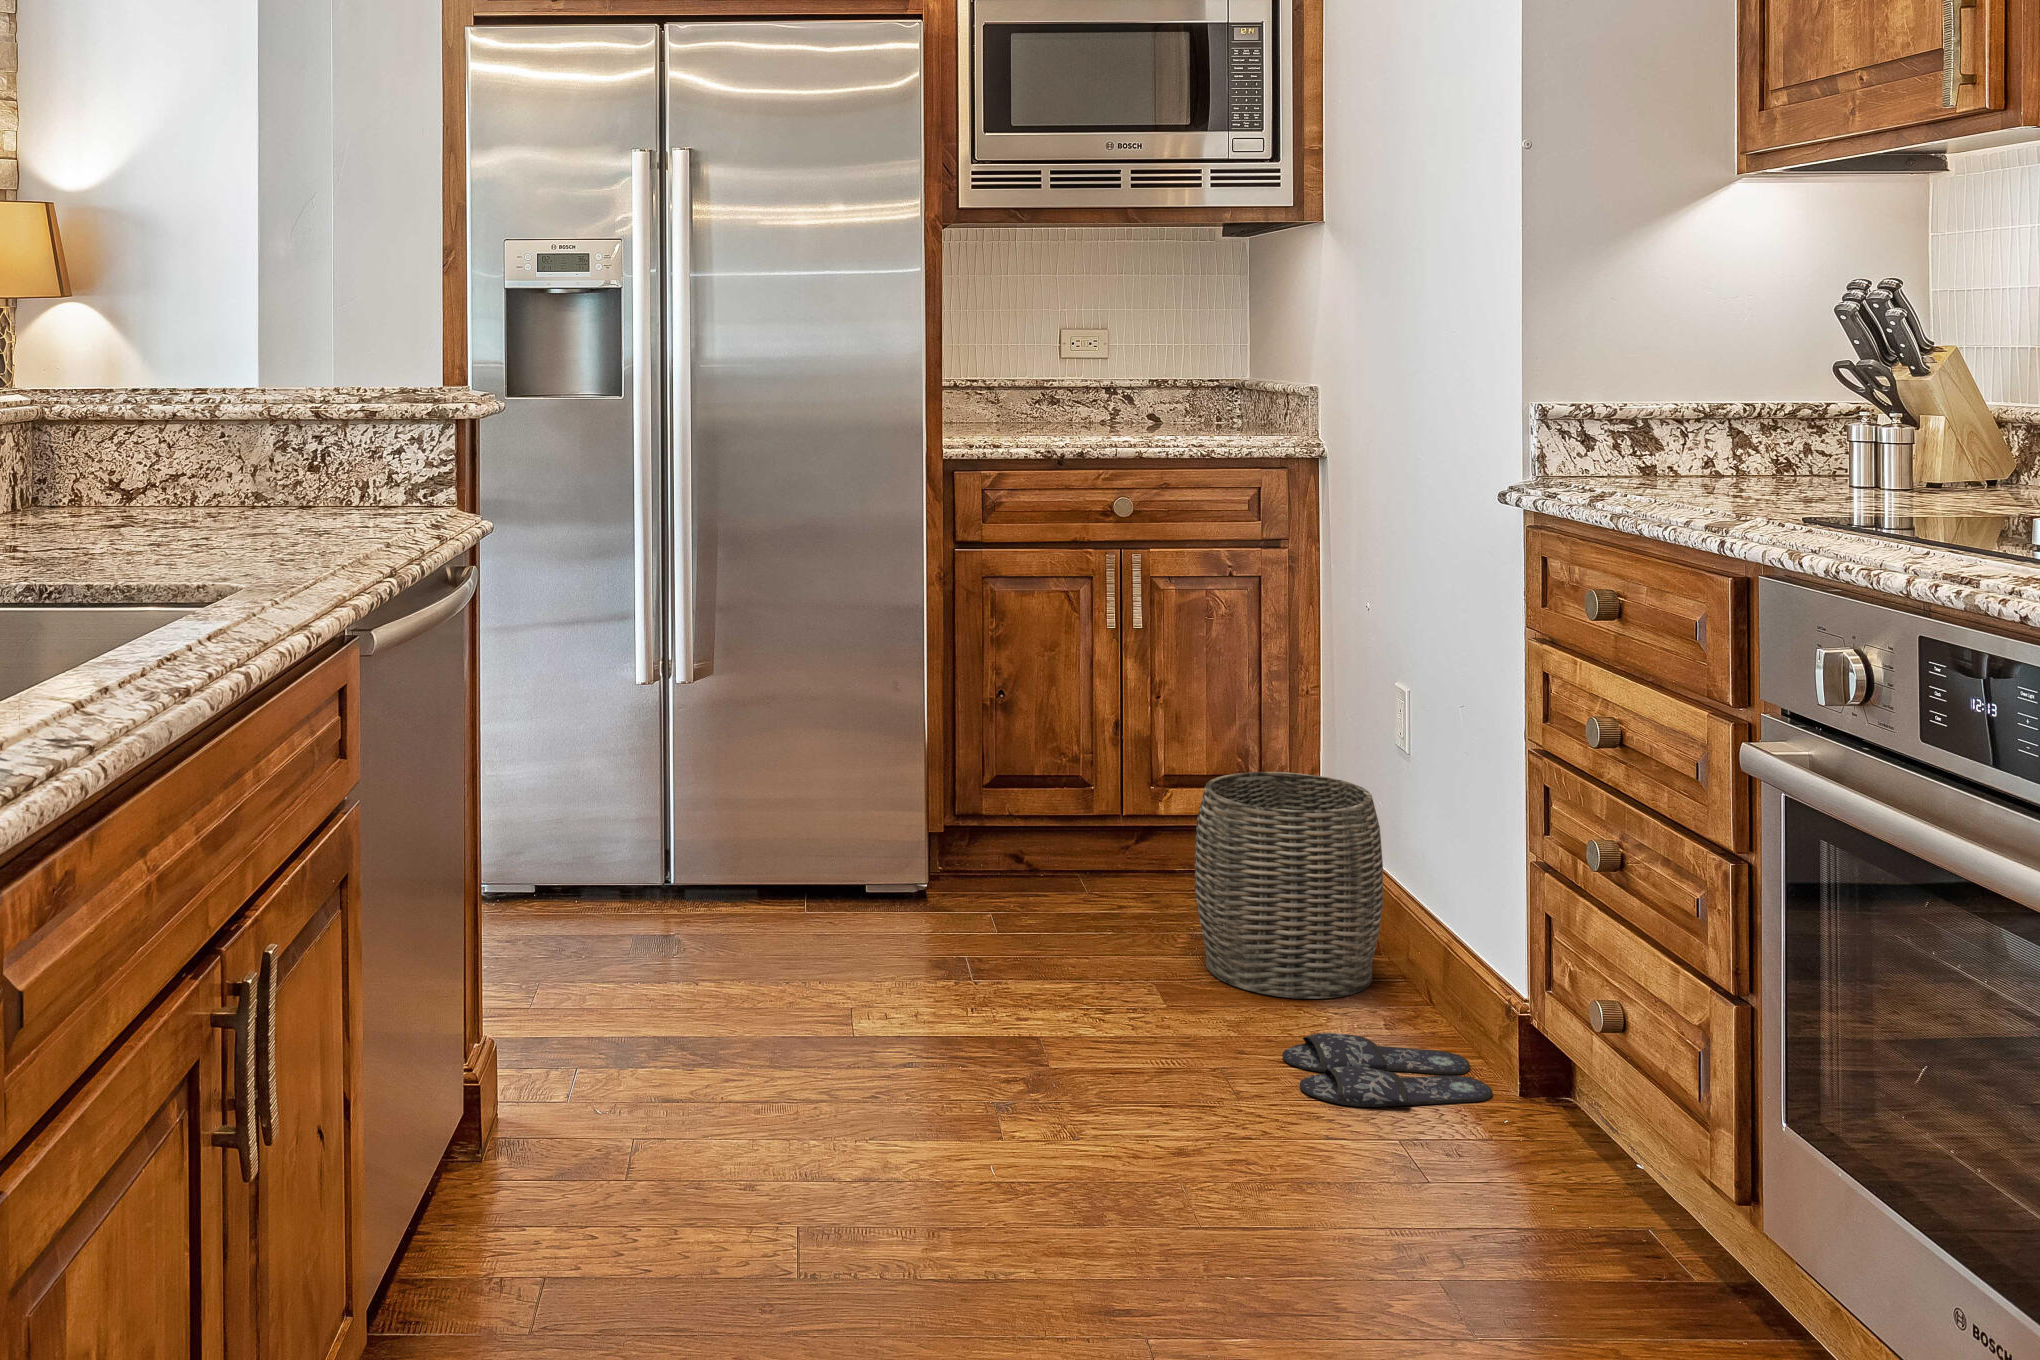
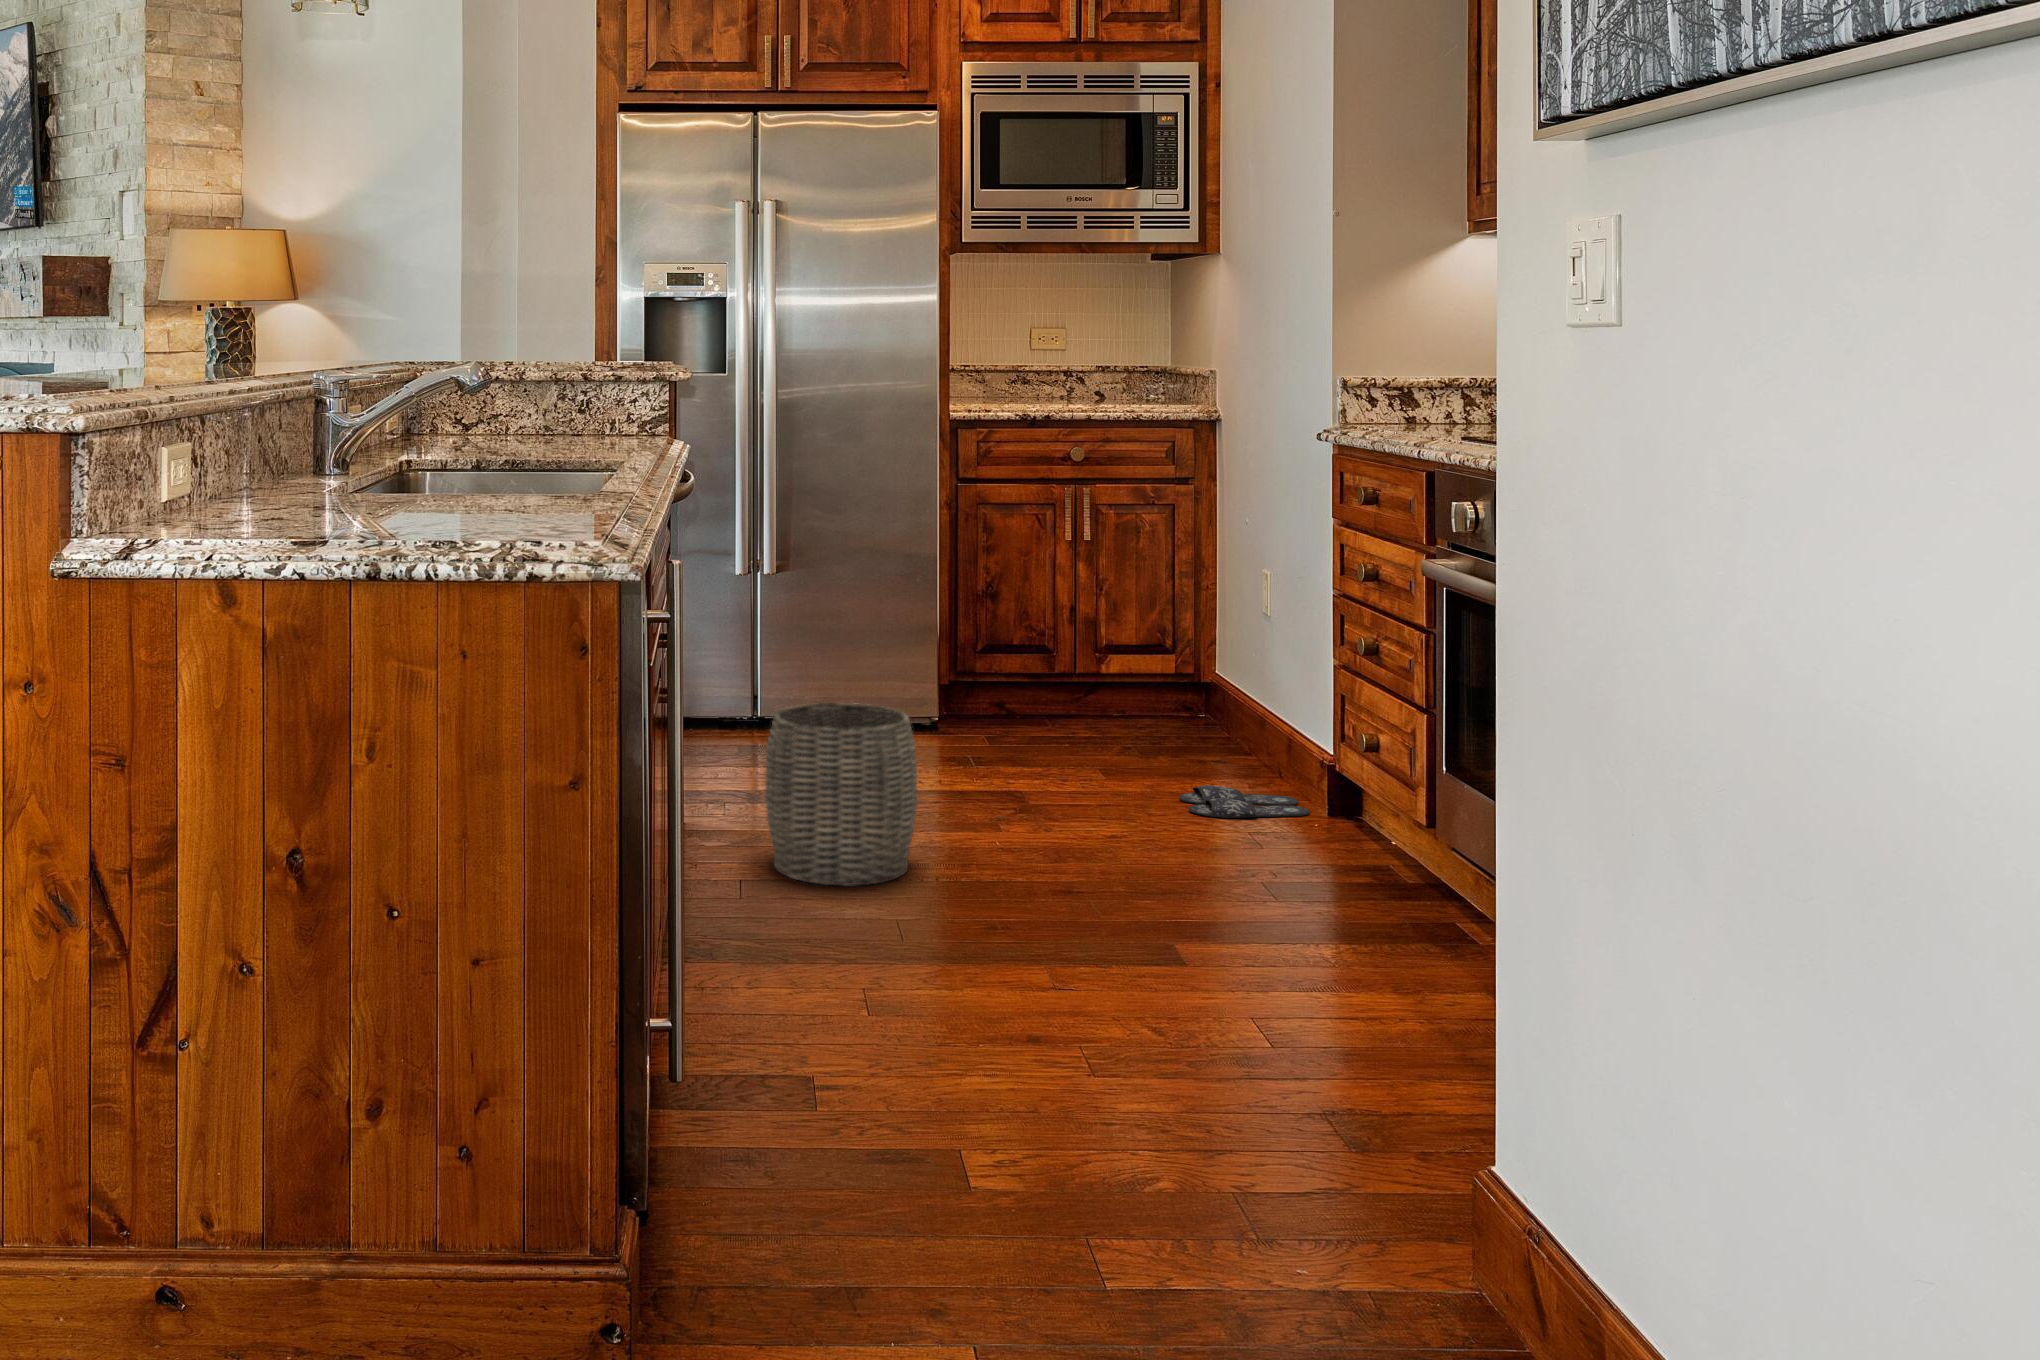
woven basket: present [1195,772,1383,999] -> present [765,703,917,885]

